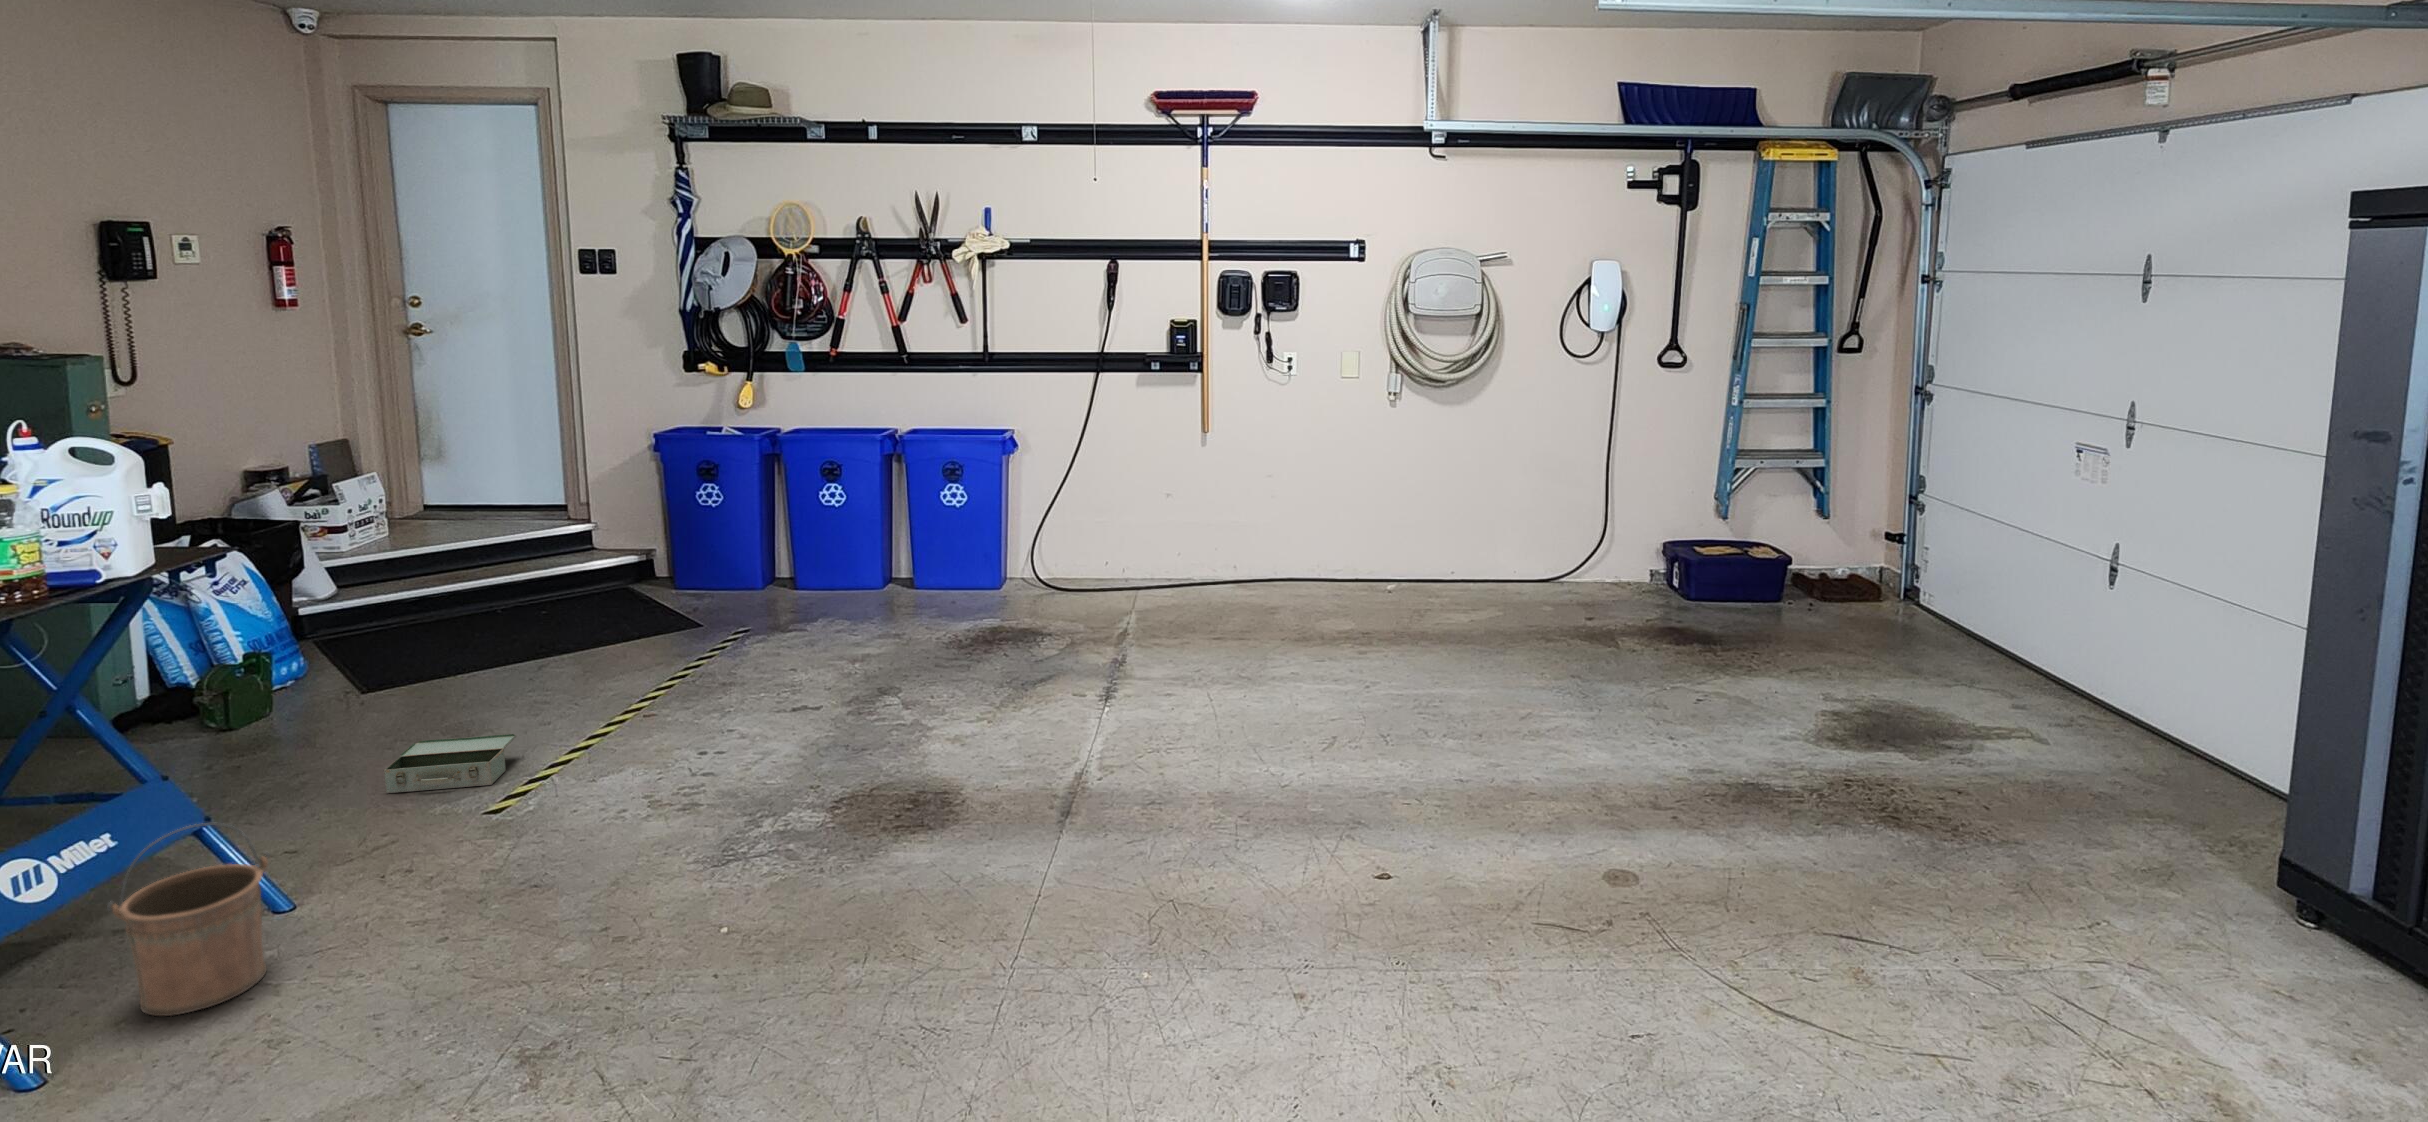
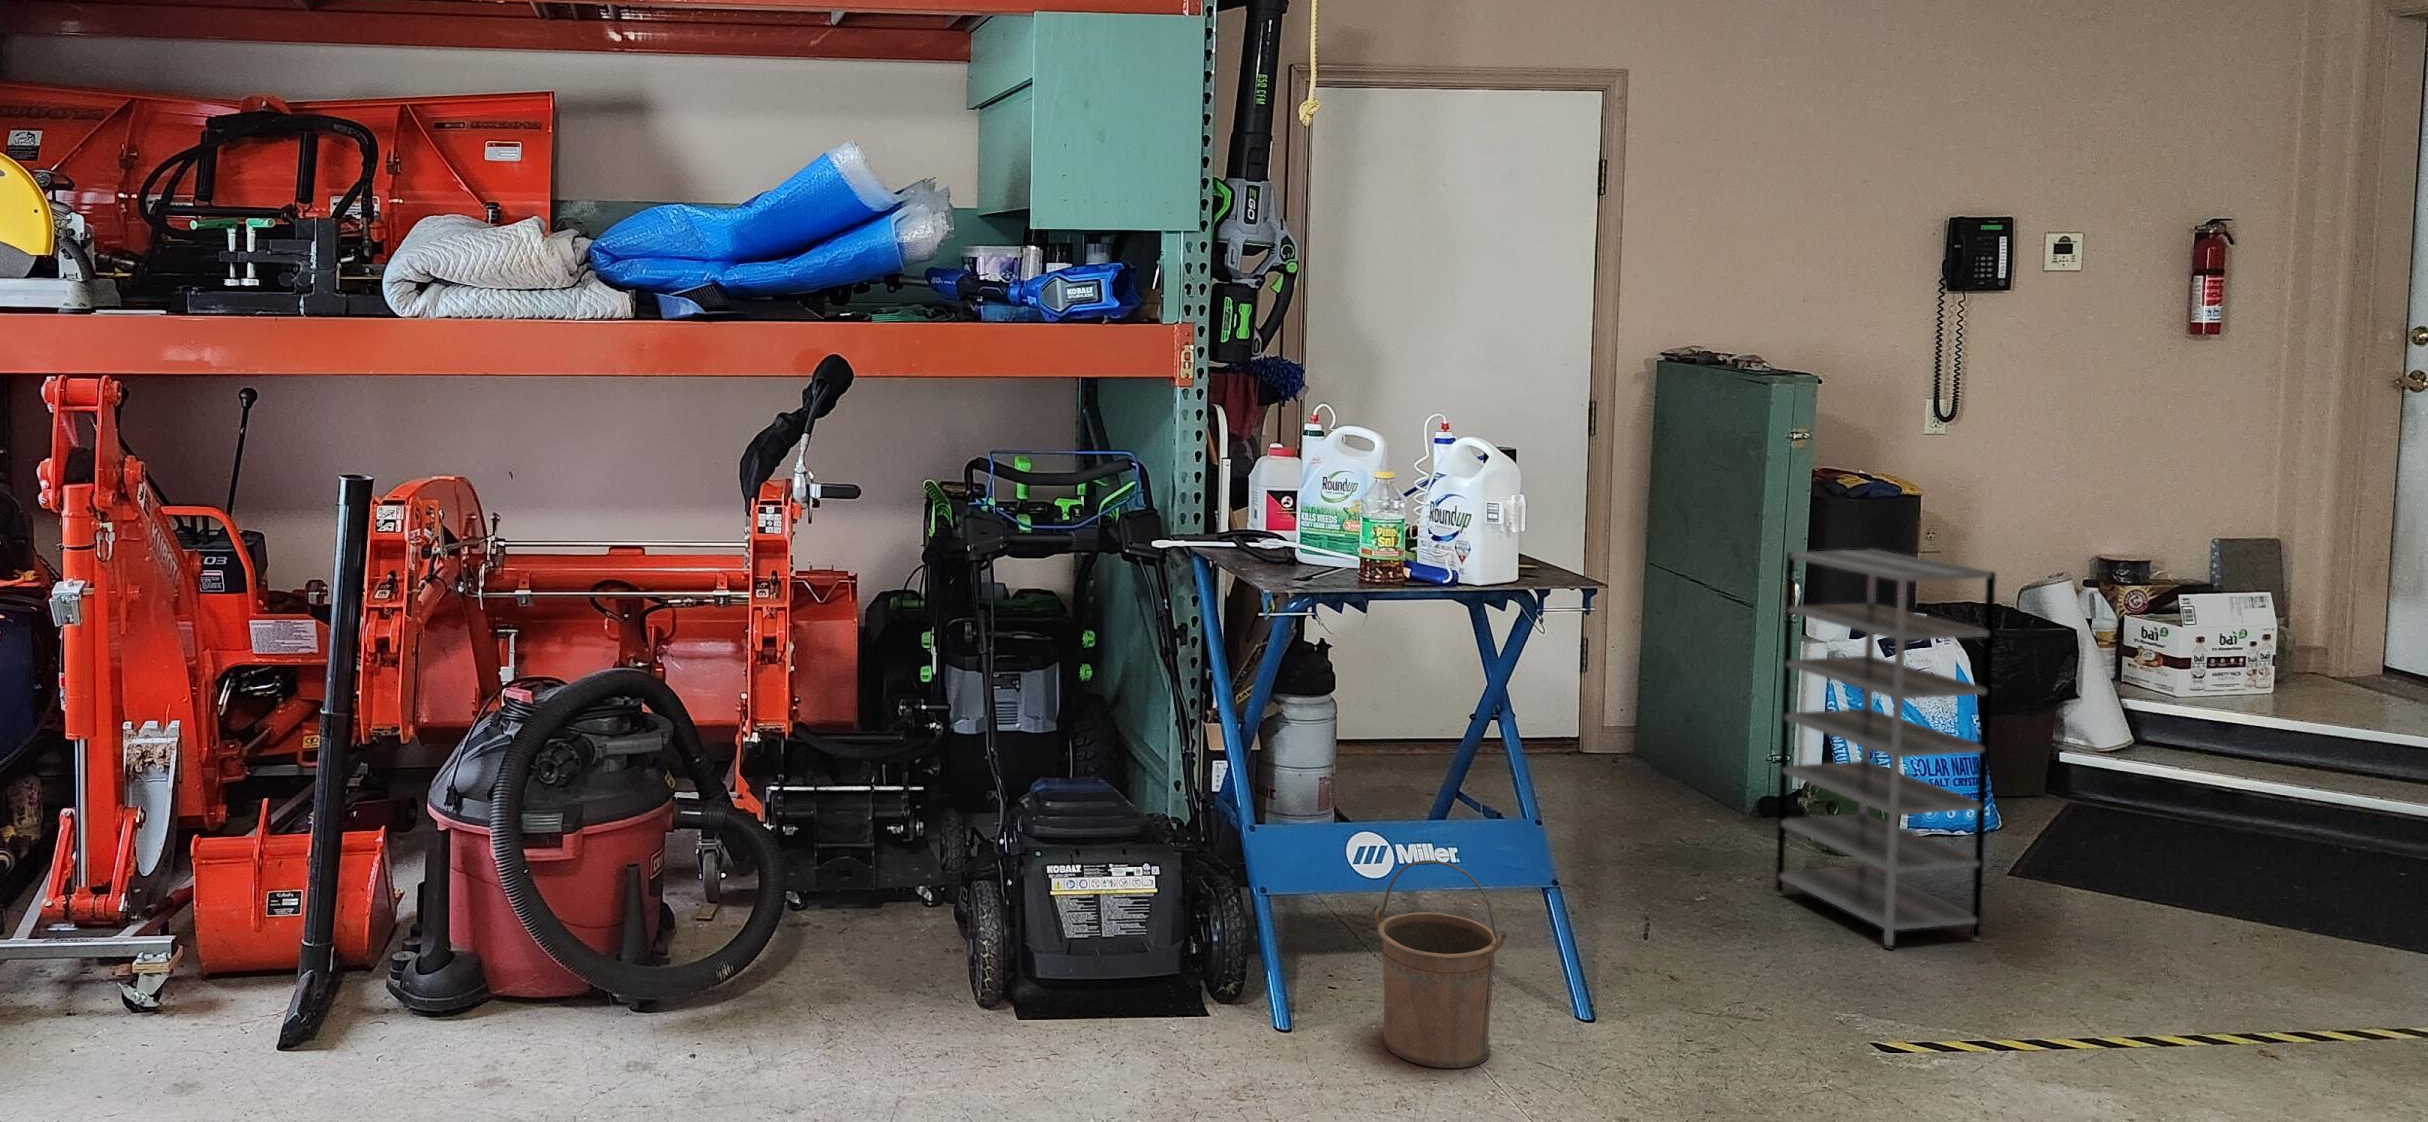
shelving unit: none [208,484,416,773] -> present [1776,549,1996,950]
toolbox: present [384,734,517,793] -> none [1835,939,2024,1037]

